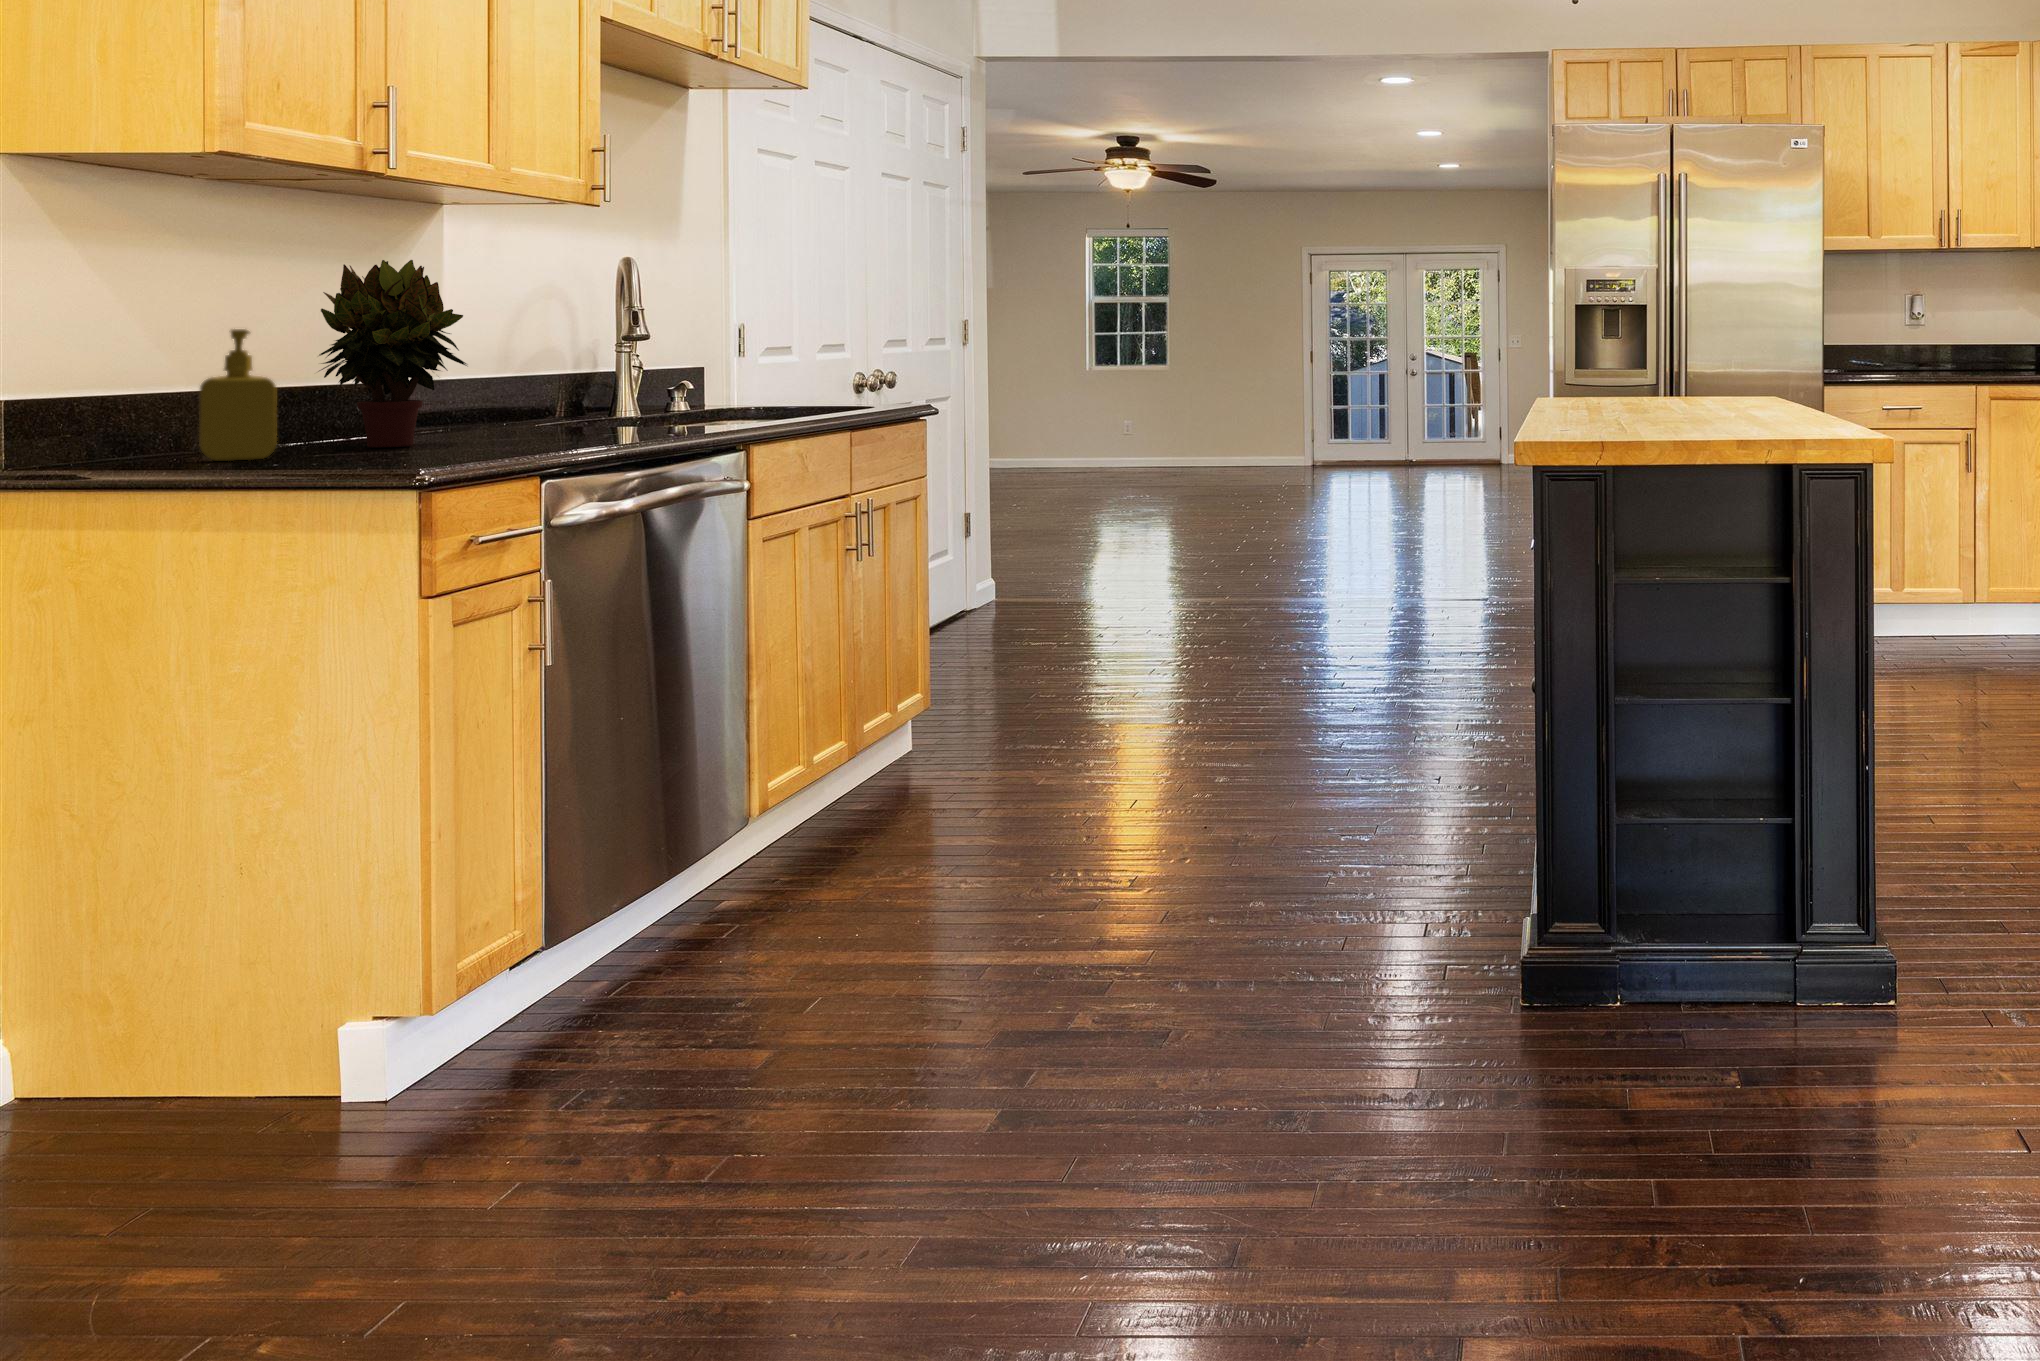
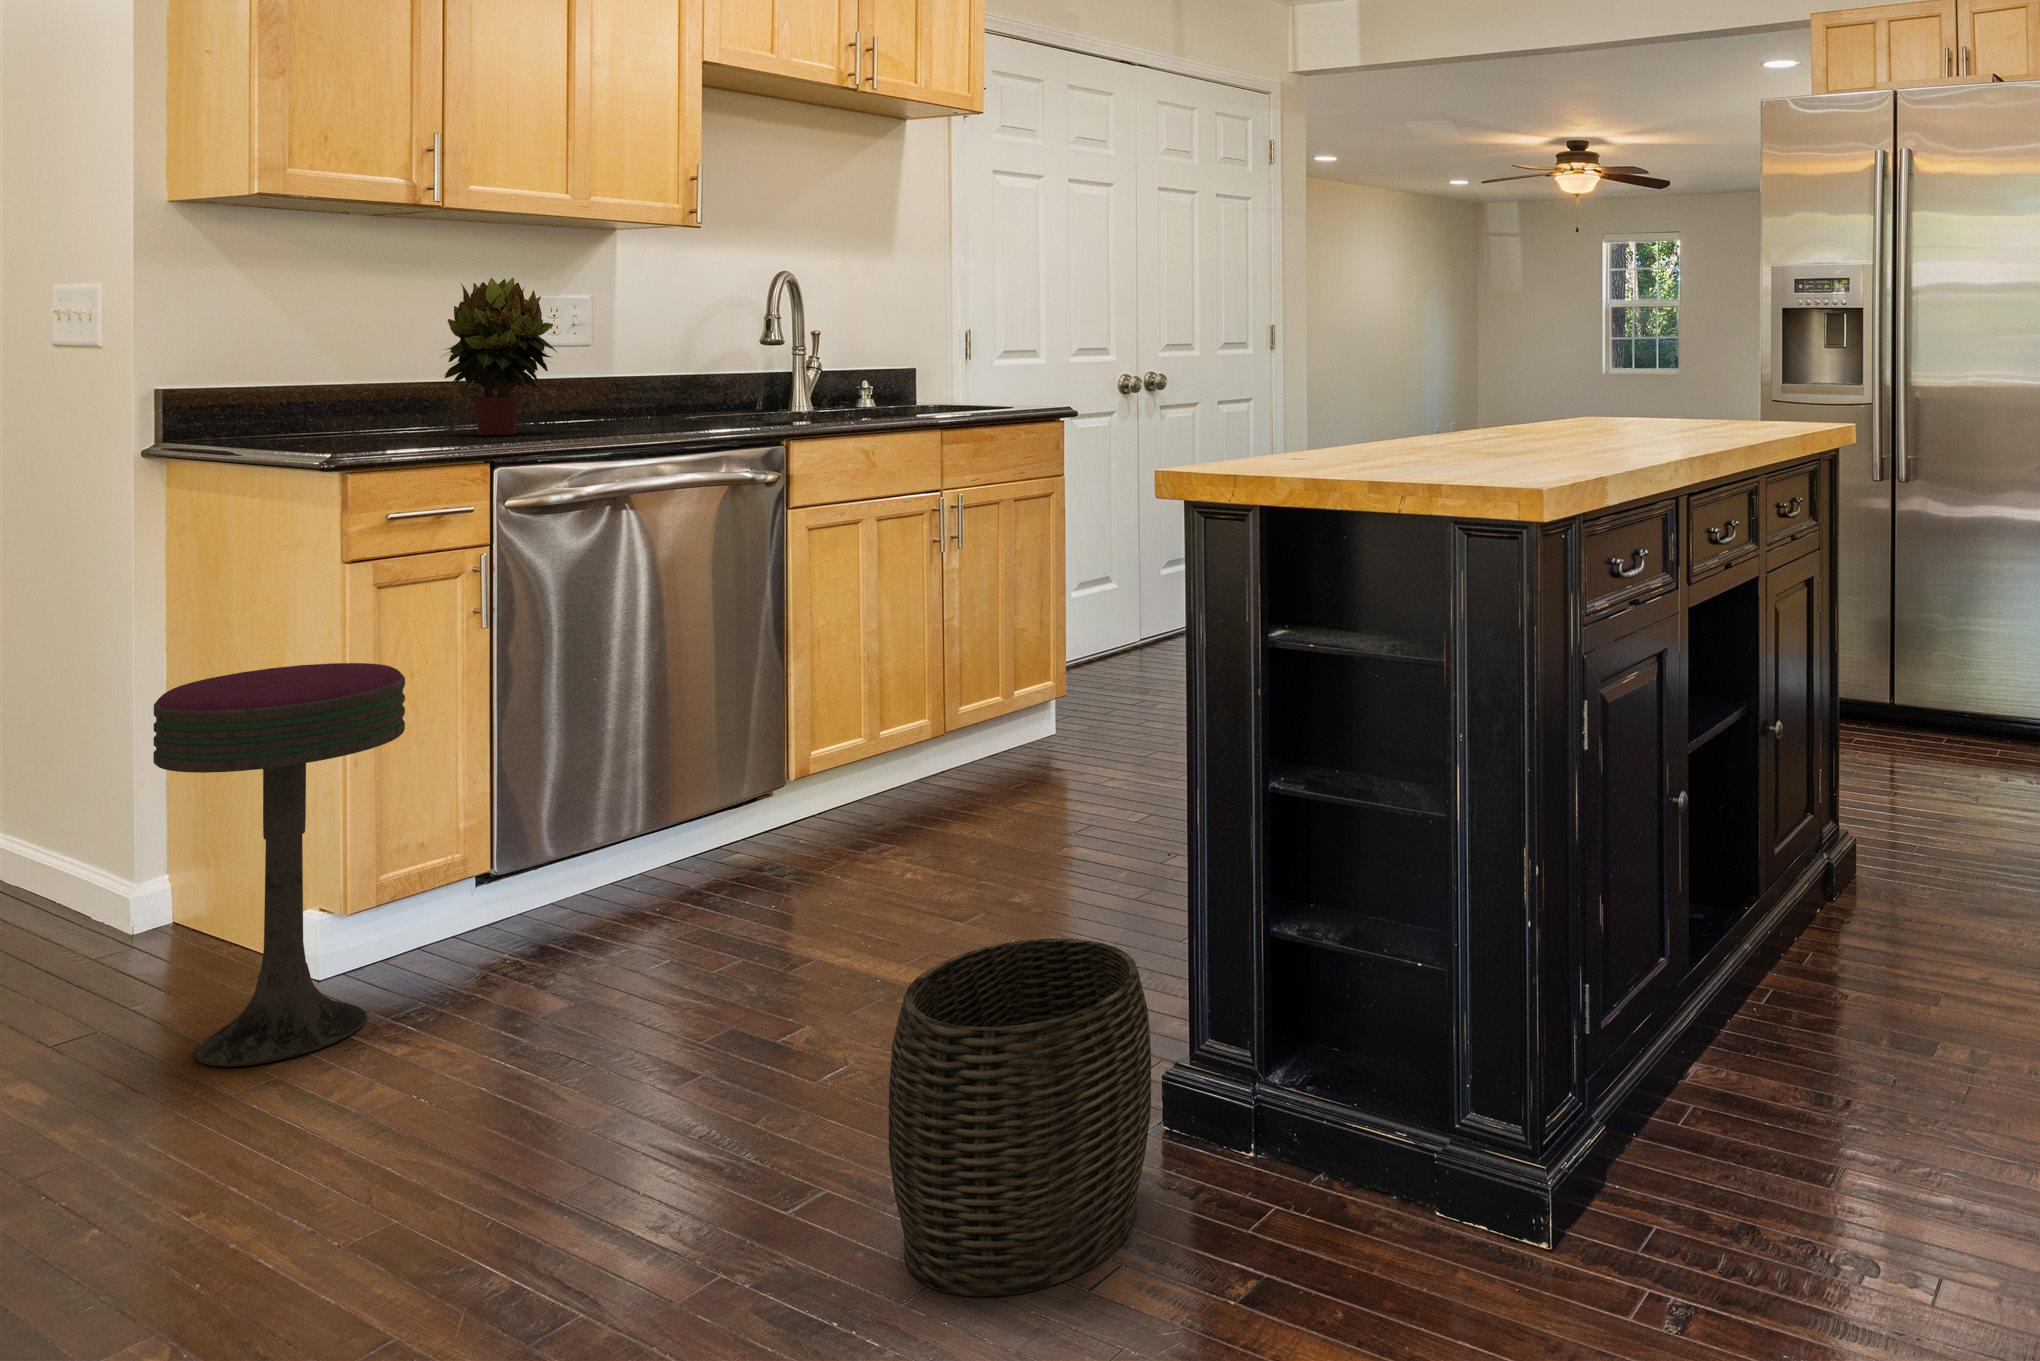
soap dispenser: present [199,329,277,461] -> none [312,336,376,442]
bar stool: none [300,708,585,1194] -> present [153,663,405,1067]
woven basket: none [1418,850,1631,1148] -> present [889,939,1151,1296]

